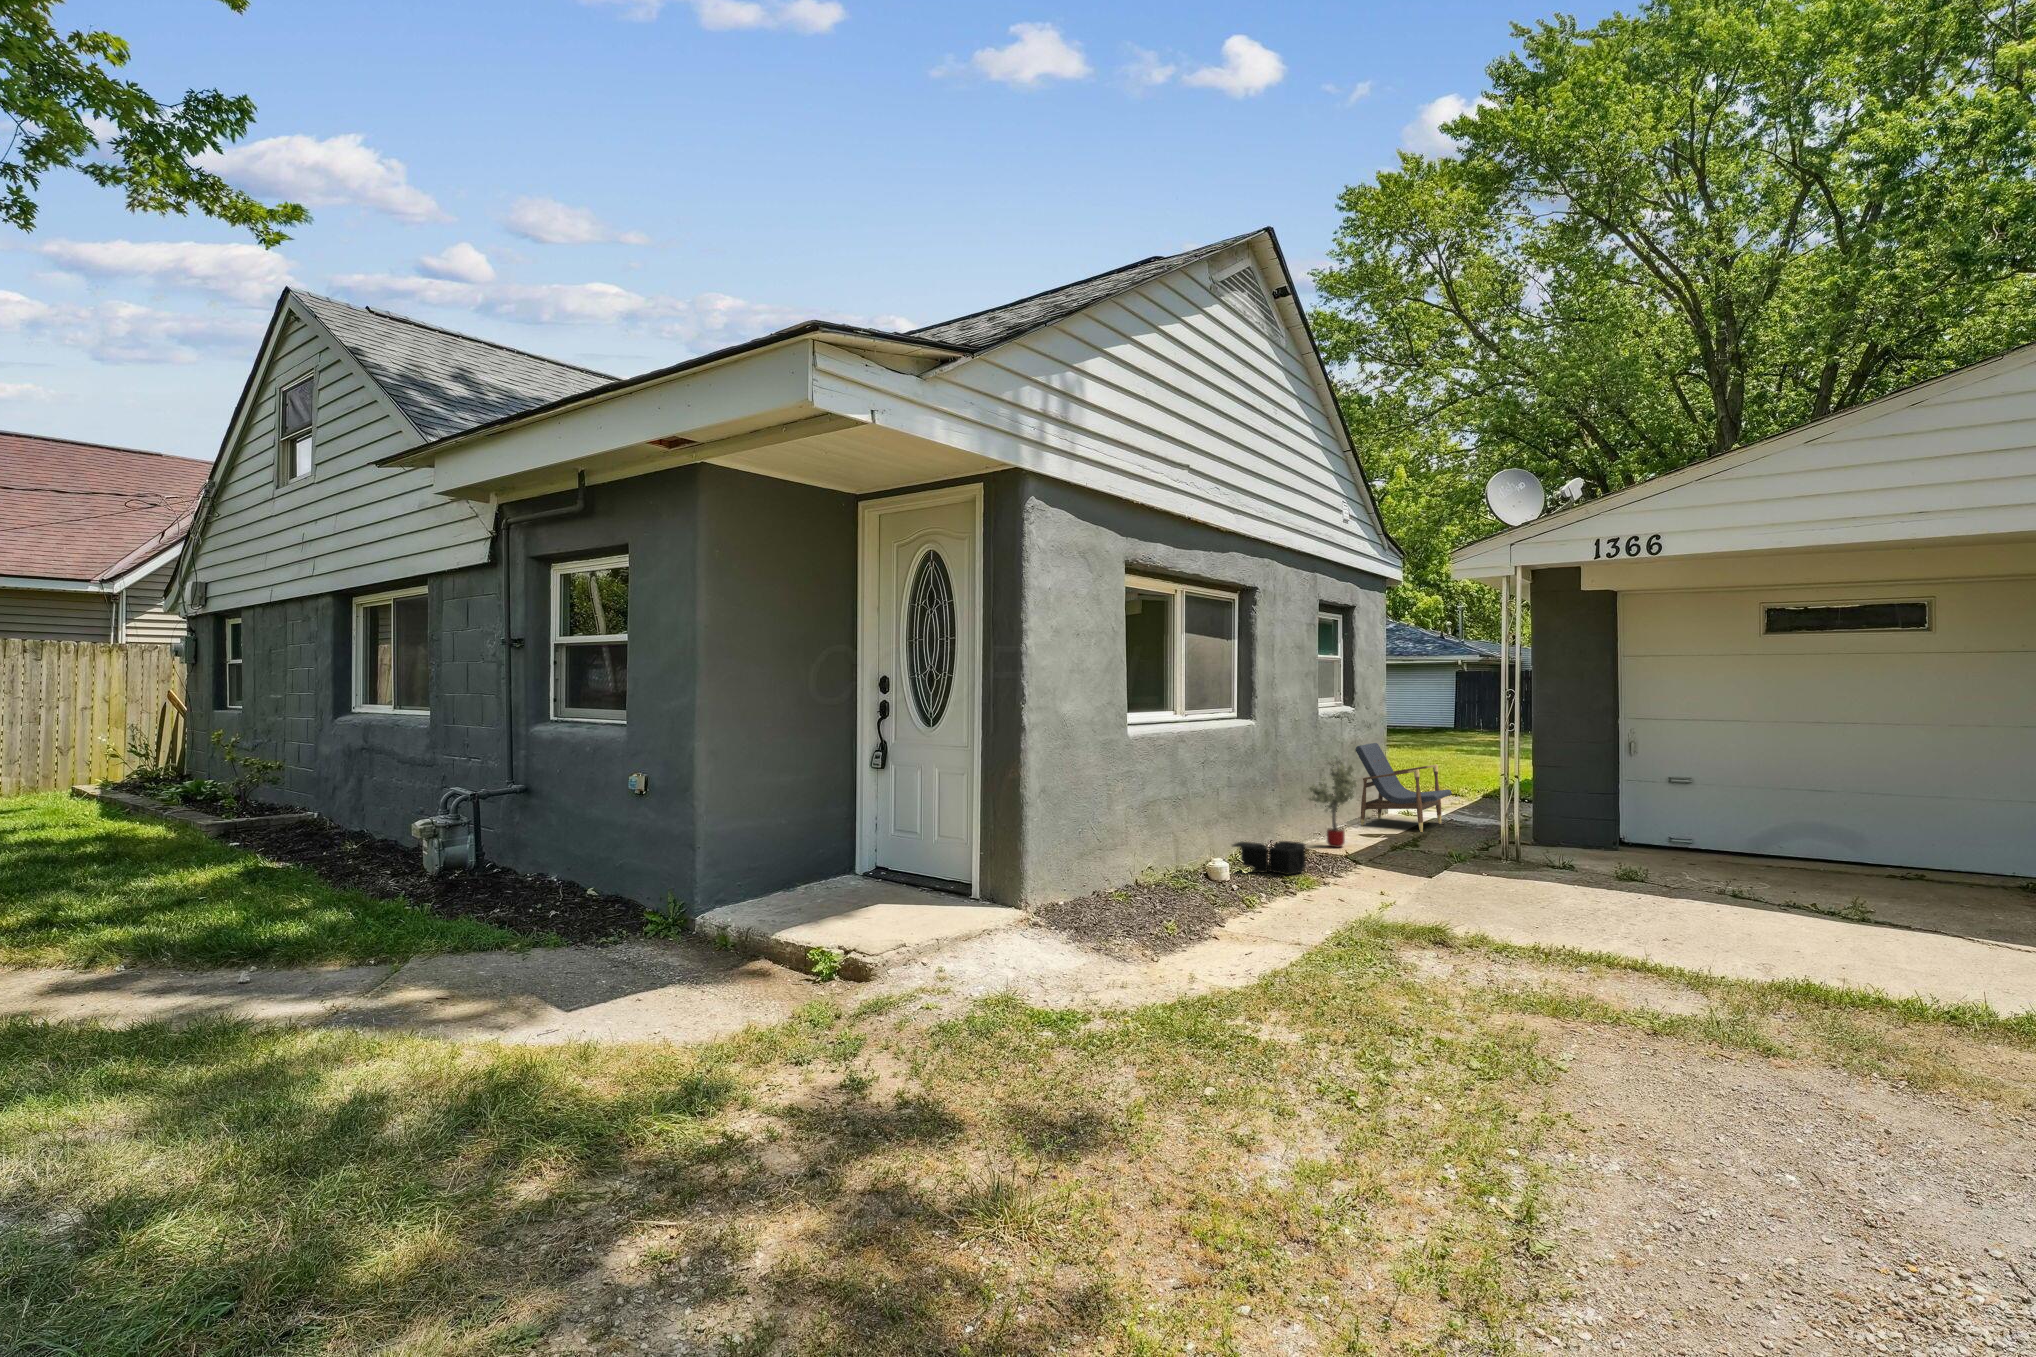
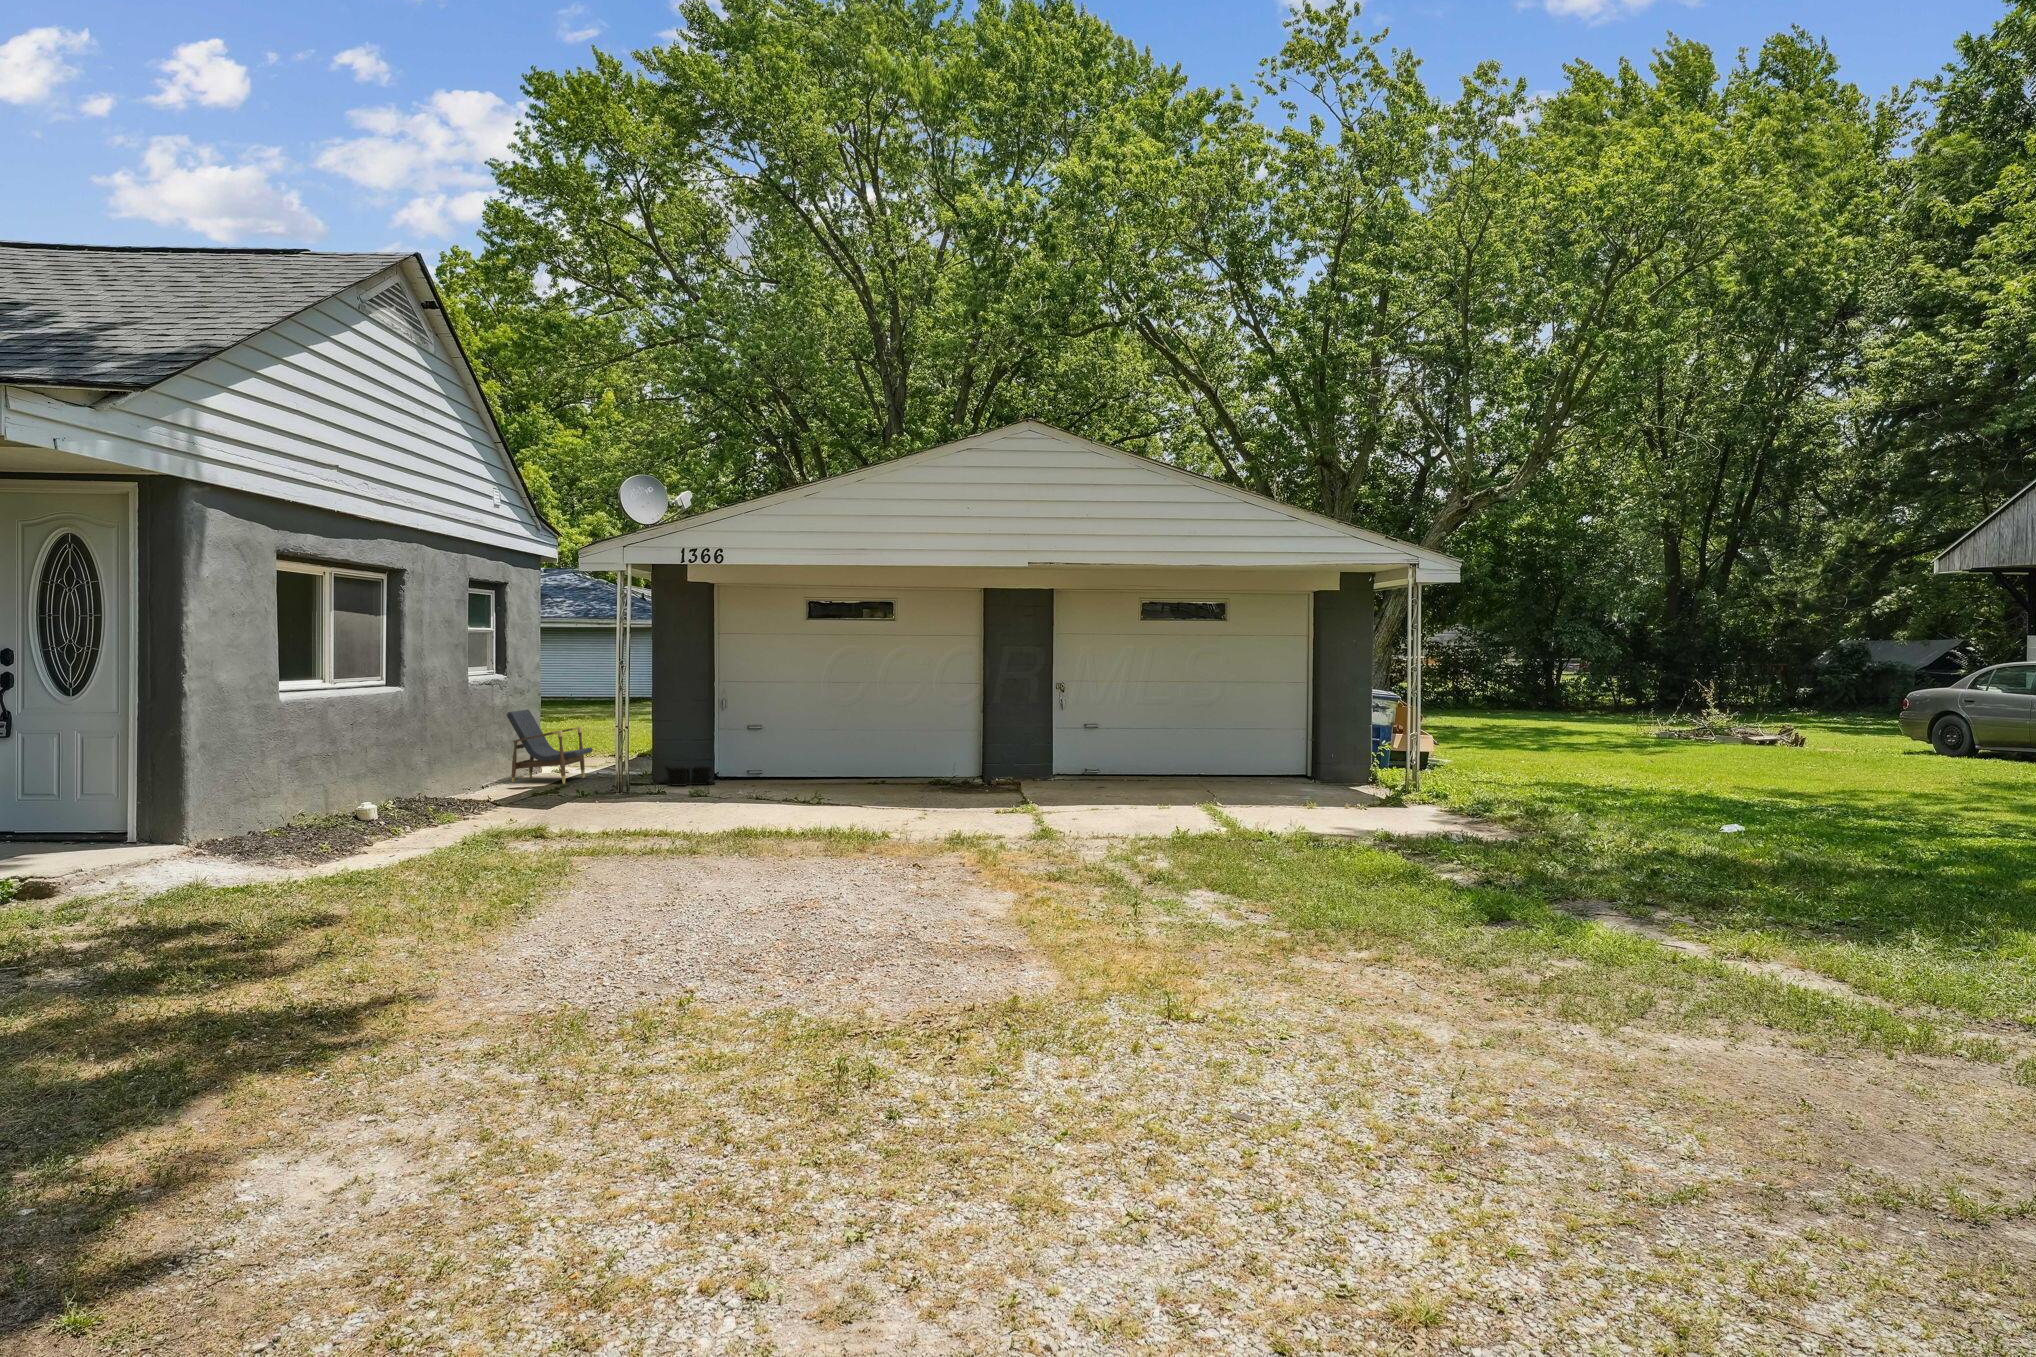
potted tree: present [1309,757,1357,848] -> none [455,718,504,798]
storage bin: present [1233,841,1310,875] -> present [661,766,711,786]

